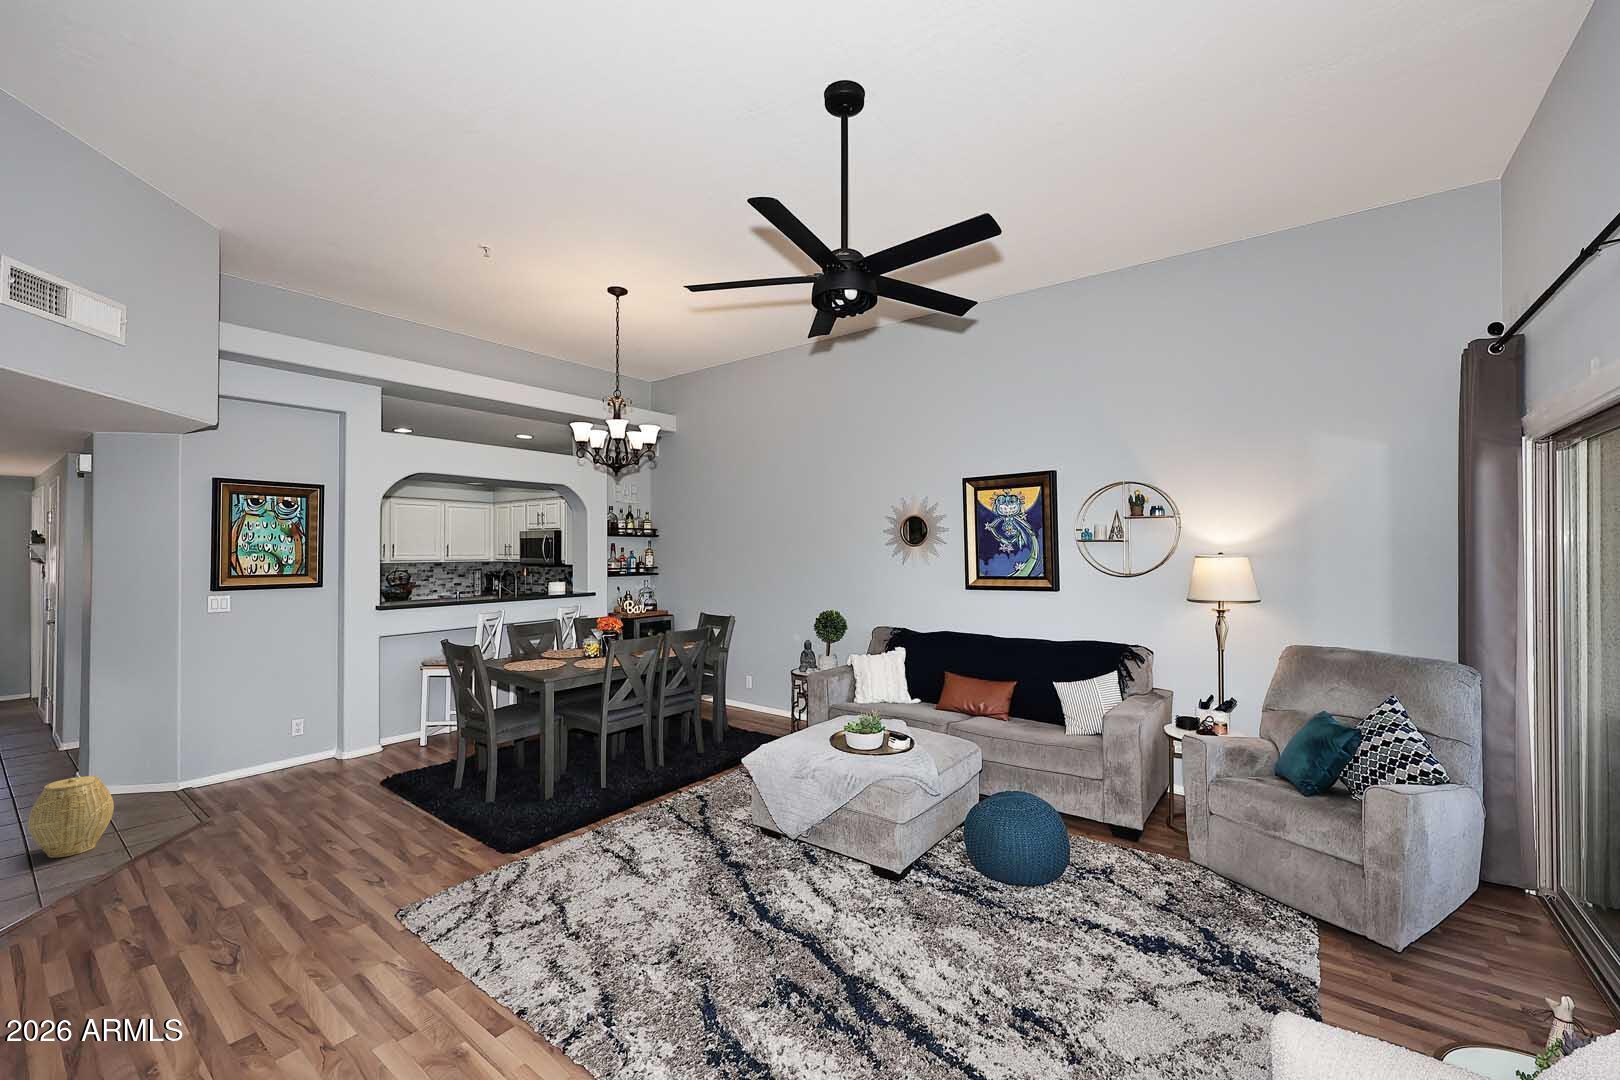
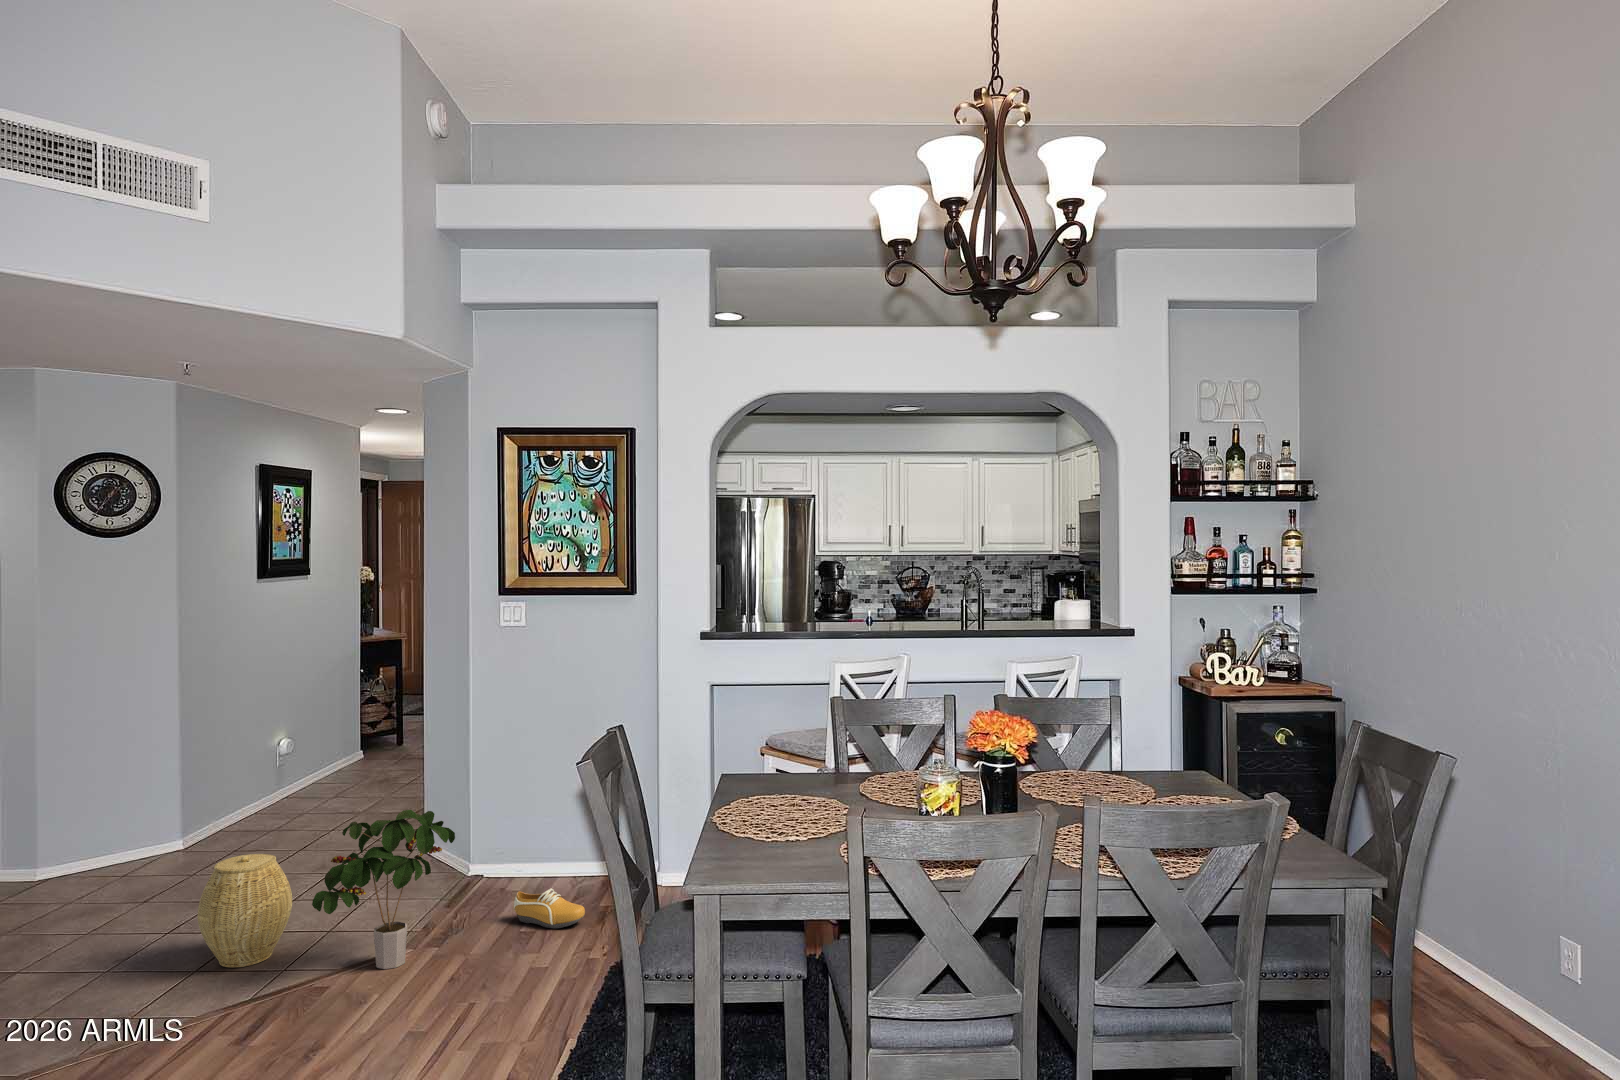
potted plant: none [173,724,248,824] -> present [312,810,455,969]
shoe: none [270,764,327,788] -> present [514,889,585,928]

